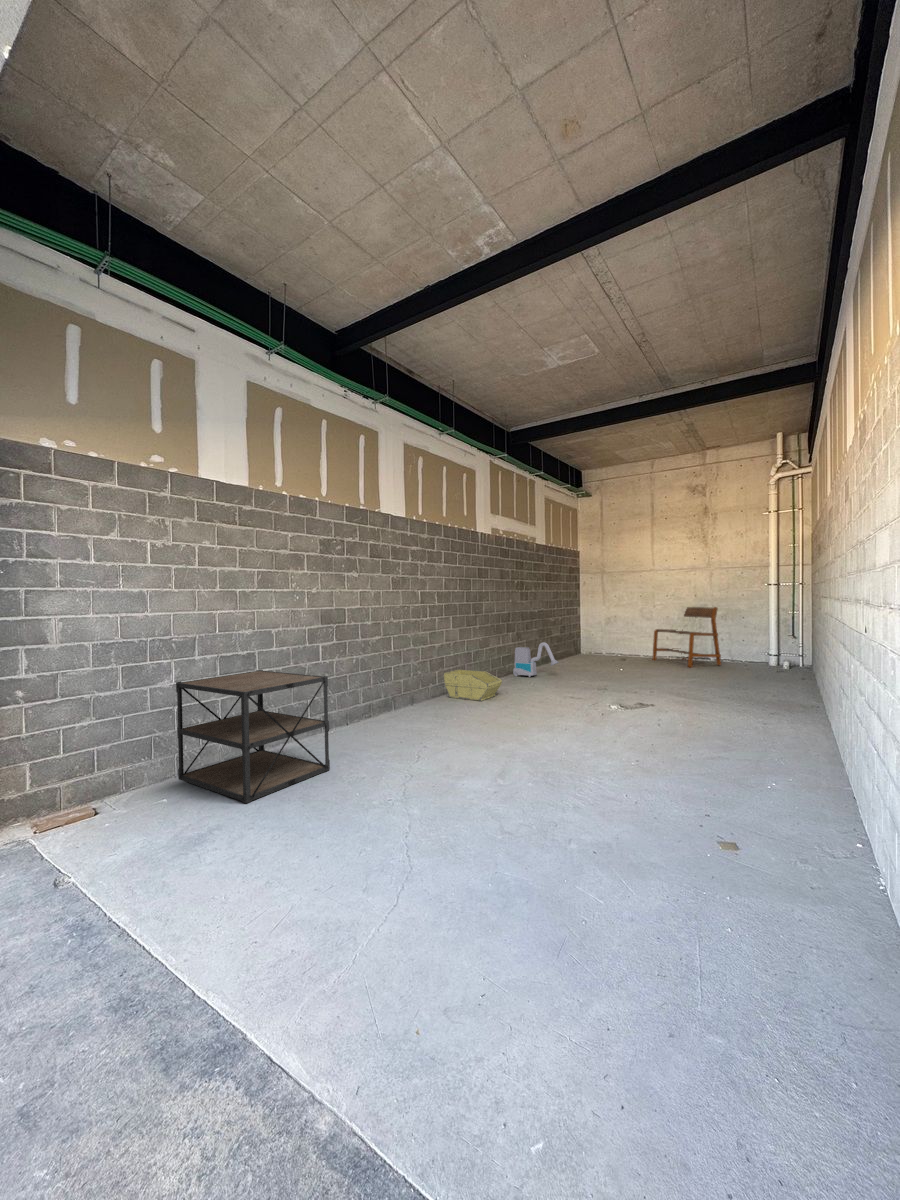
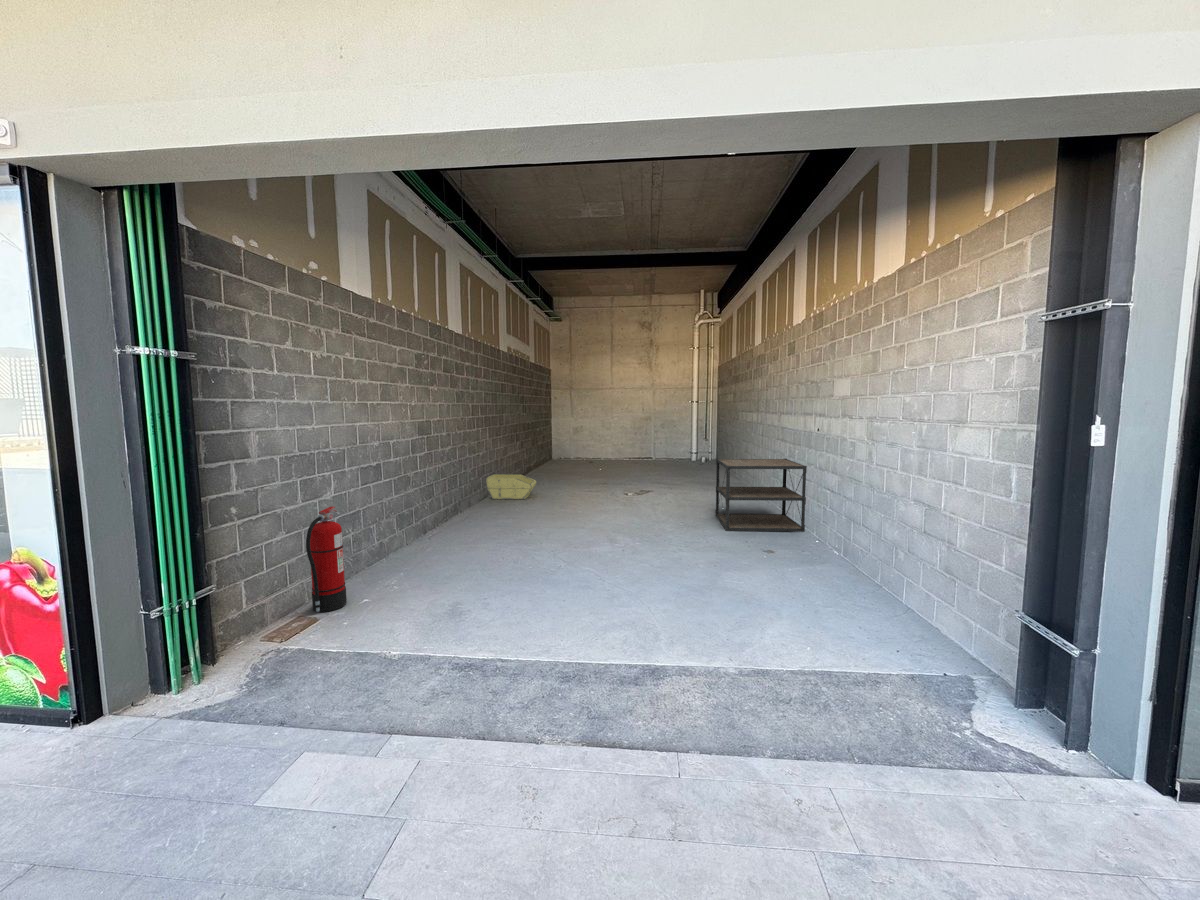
bench: present [653,607,721,667] -> none [611,418,662,465]
vacuum cleaner: present [513,642,559,677] -> none [521,449,562,479]
shelving unit: present [176,670,330,803] -> present [715,459,807,532]
fire extinguisher: none [97,695,151,806] -> present [306,507,347,612]

